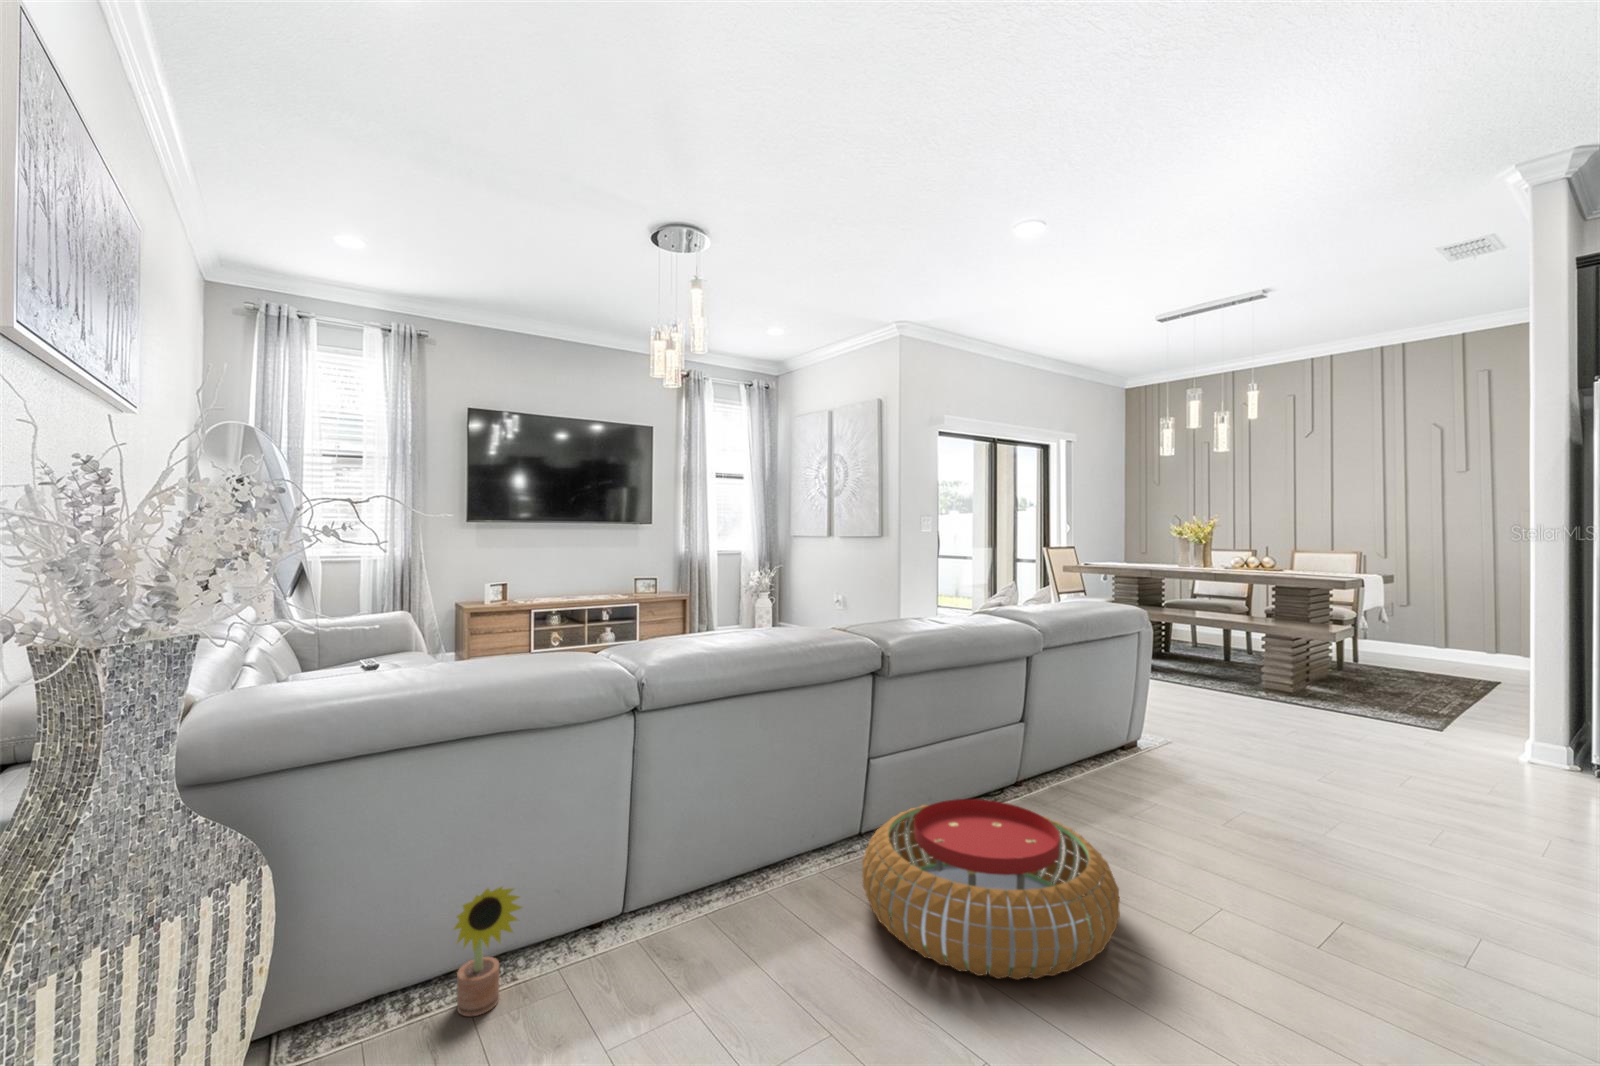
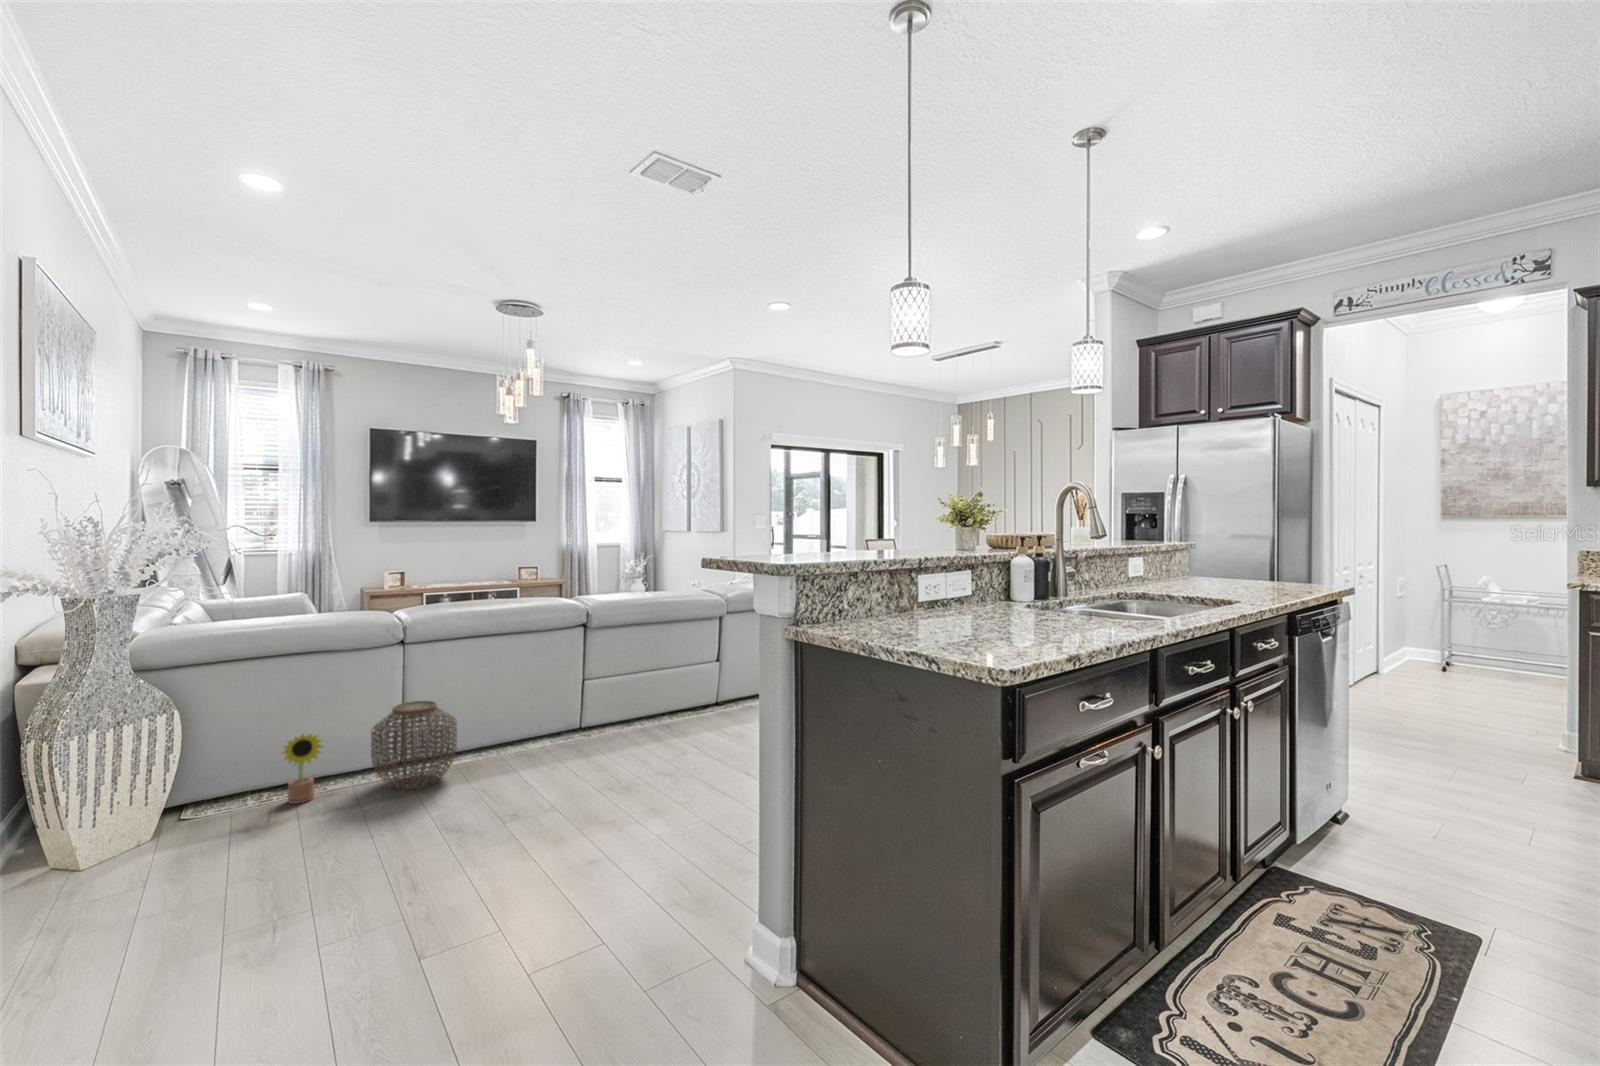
pouf: present [862,799,1120,980] -> none [547,704,698,789]
woven basket: none [592,807,726,977] -> present [371,701,457,790]

